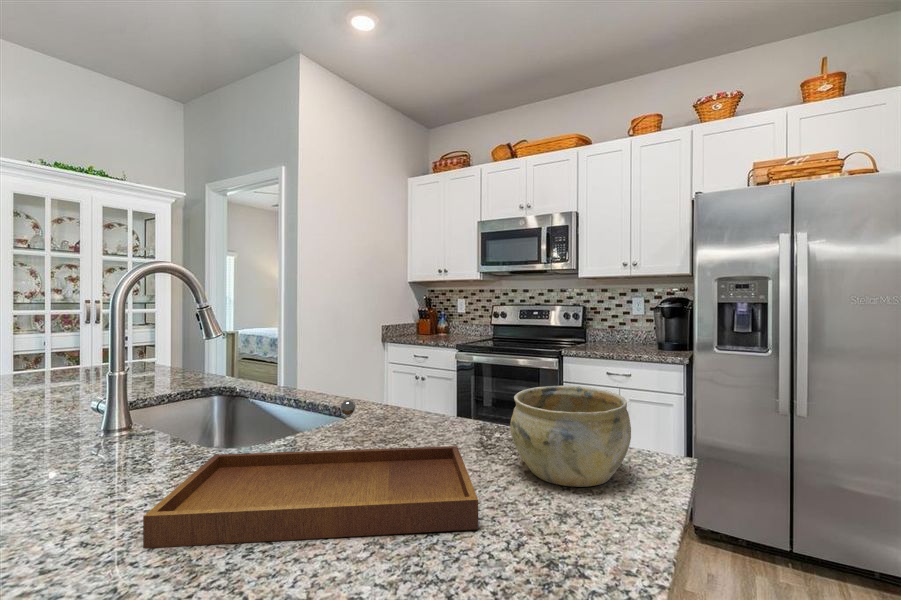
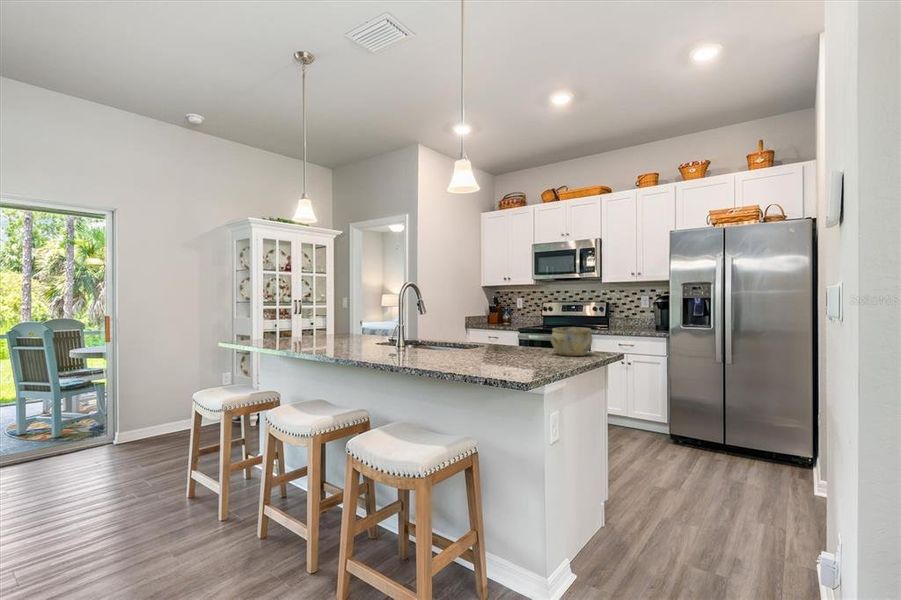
tray: present [143,400,478,548] -> none [453,327,541,359]

